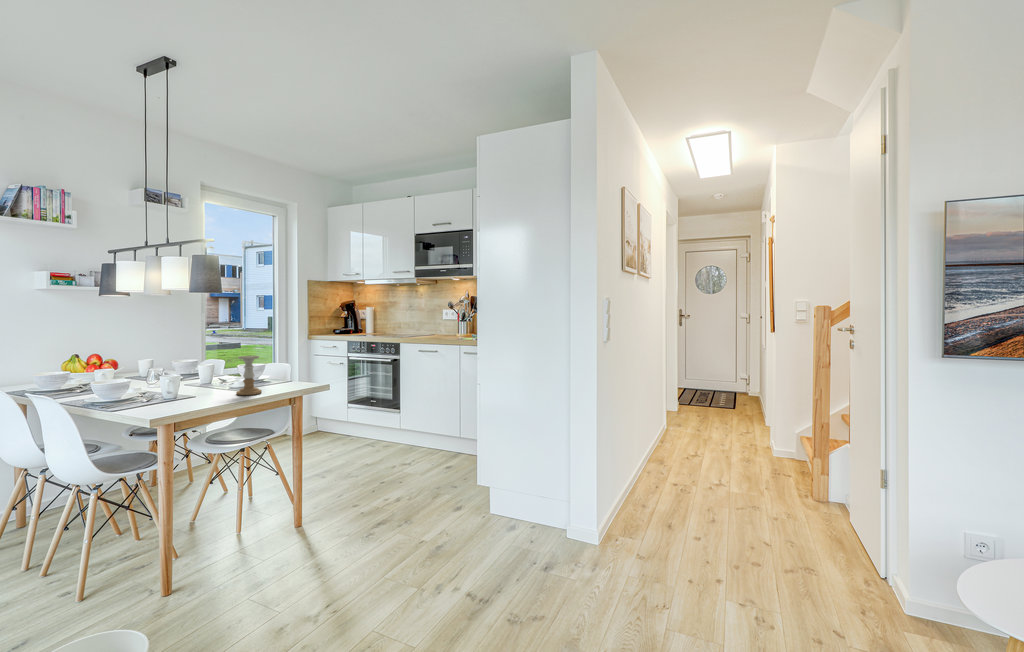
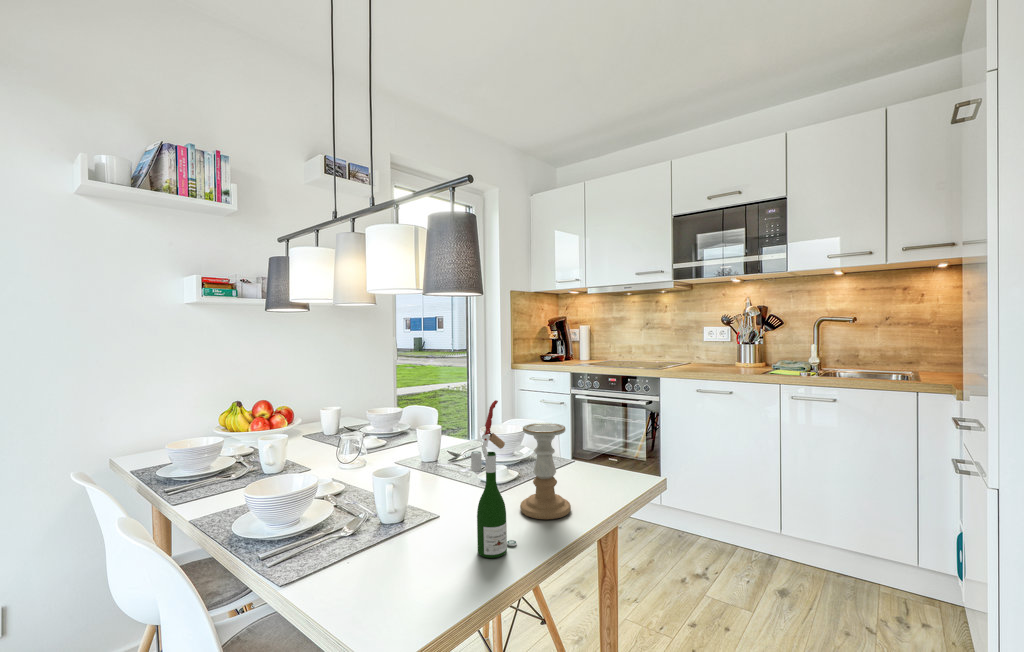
wine bottle: none [202,341,224,402] -> present [471,400,517,558]

